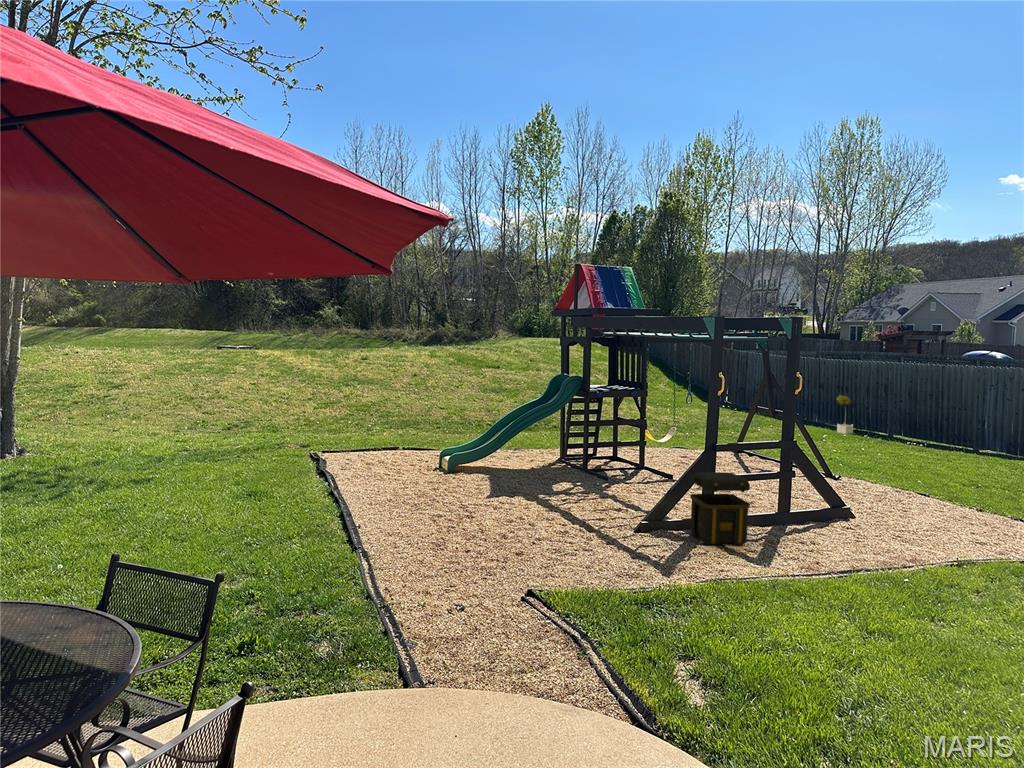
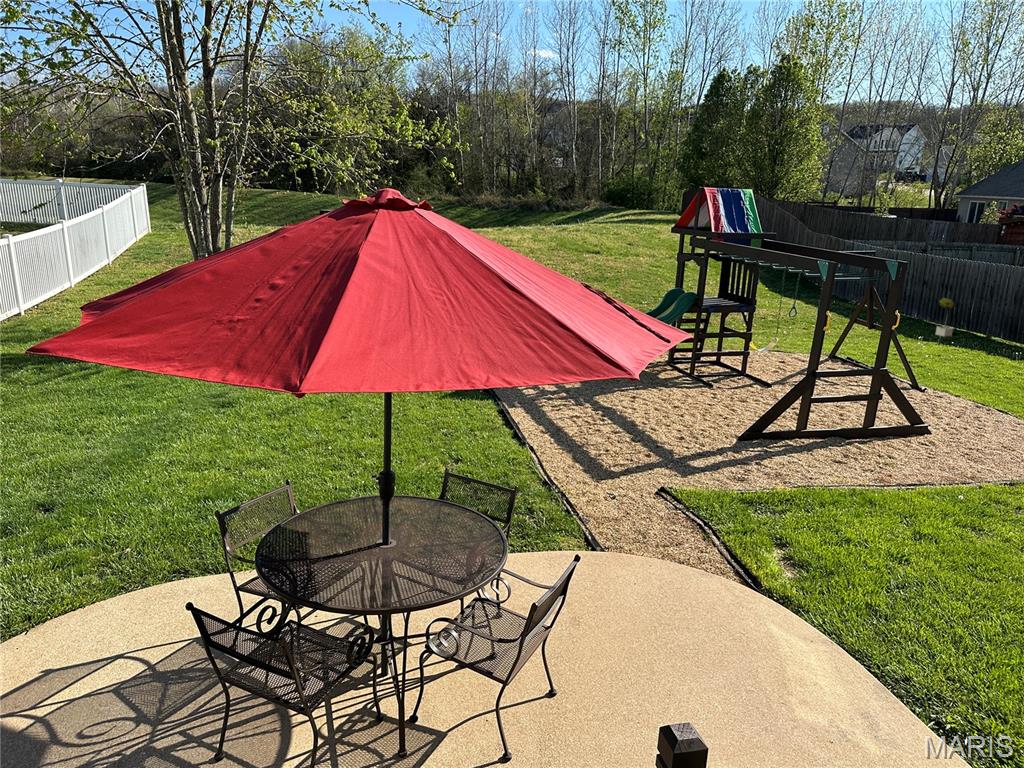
toolbox: present [691,472,750,545] -> none [786,395,841,456]

